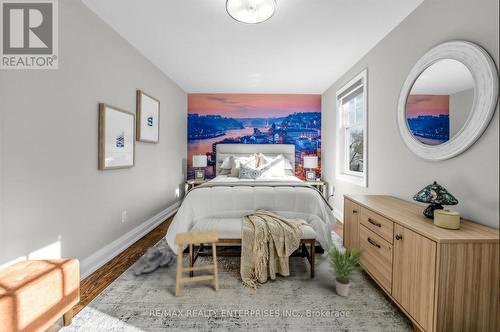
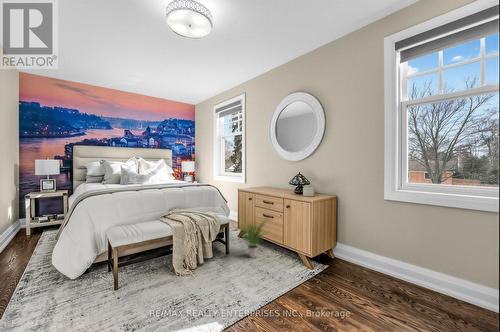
footstool: present [174,231,219,296] -> none [104,231,159,307]
plush toy: present [135,246,175,275] -> none [28,272,78,314]

